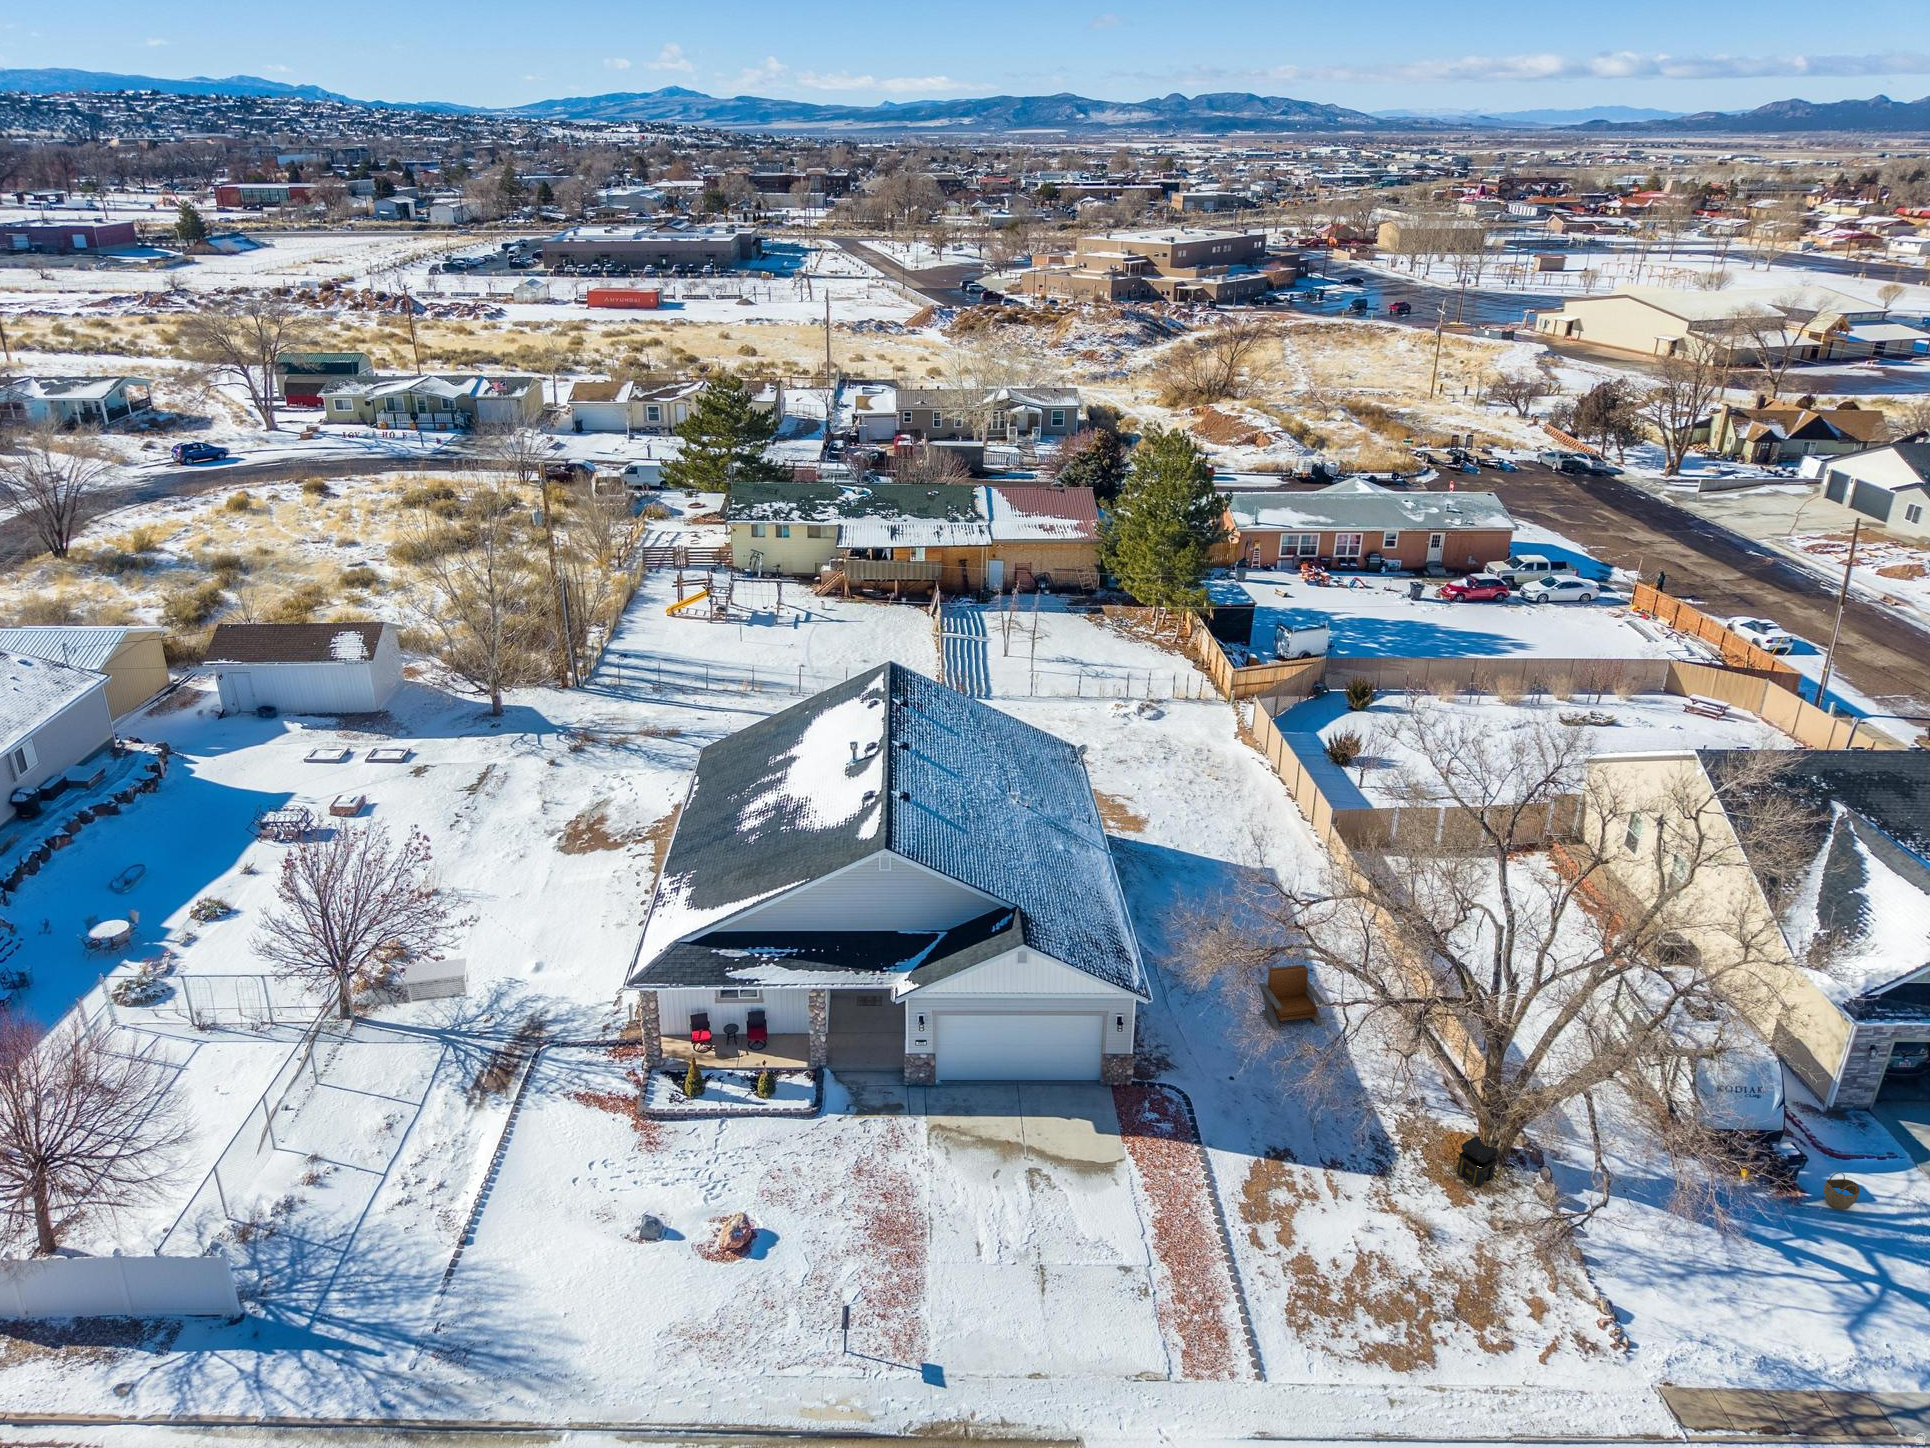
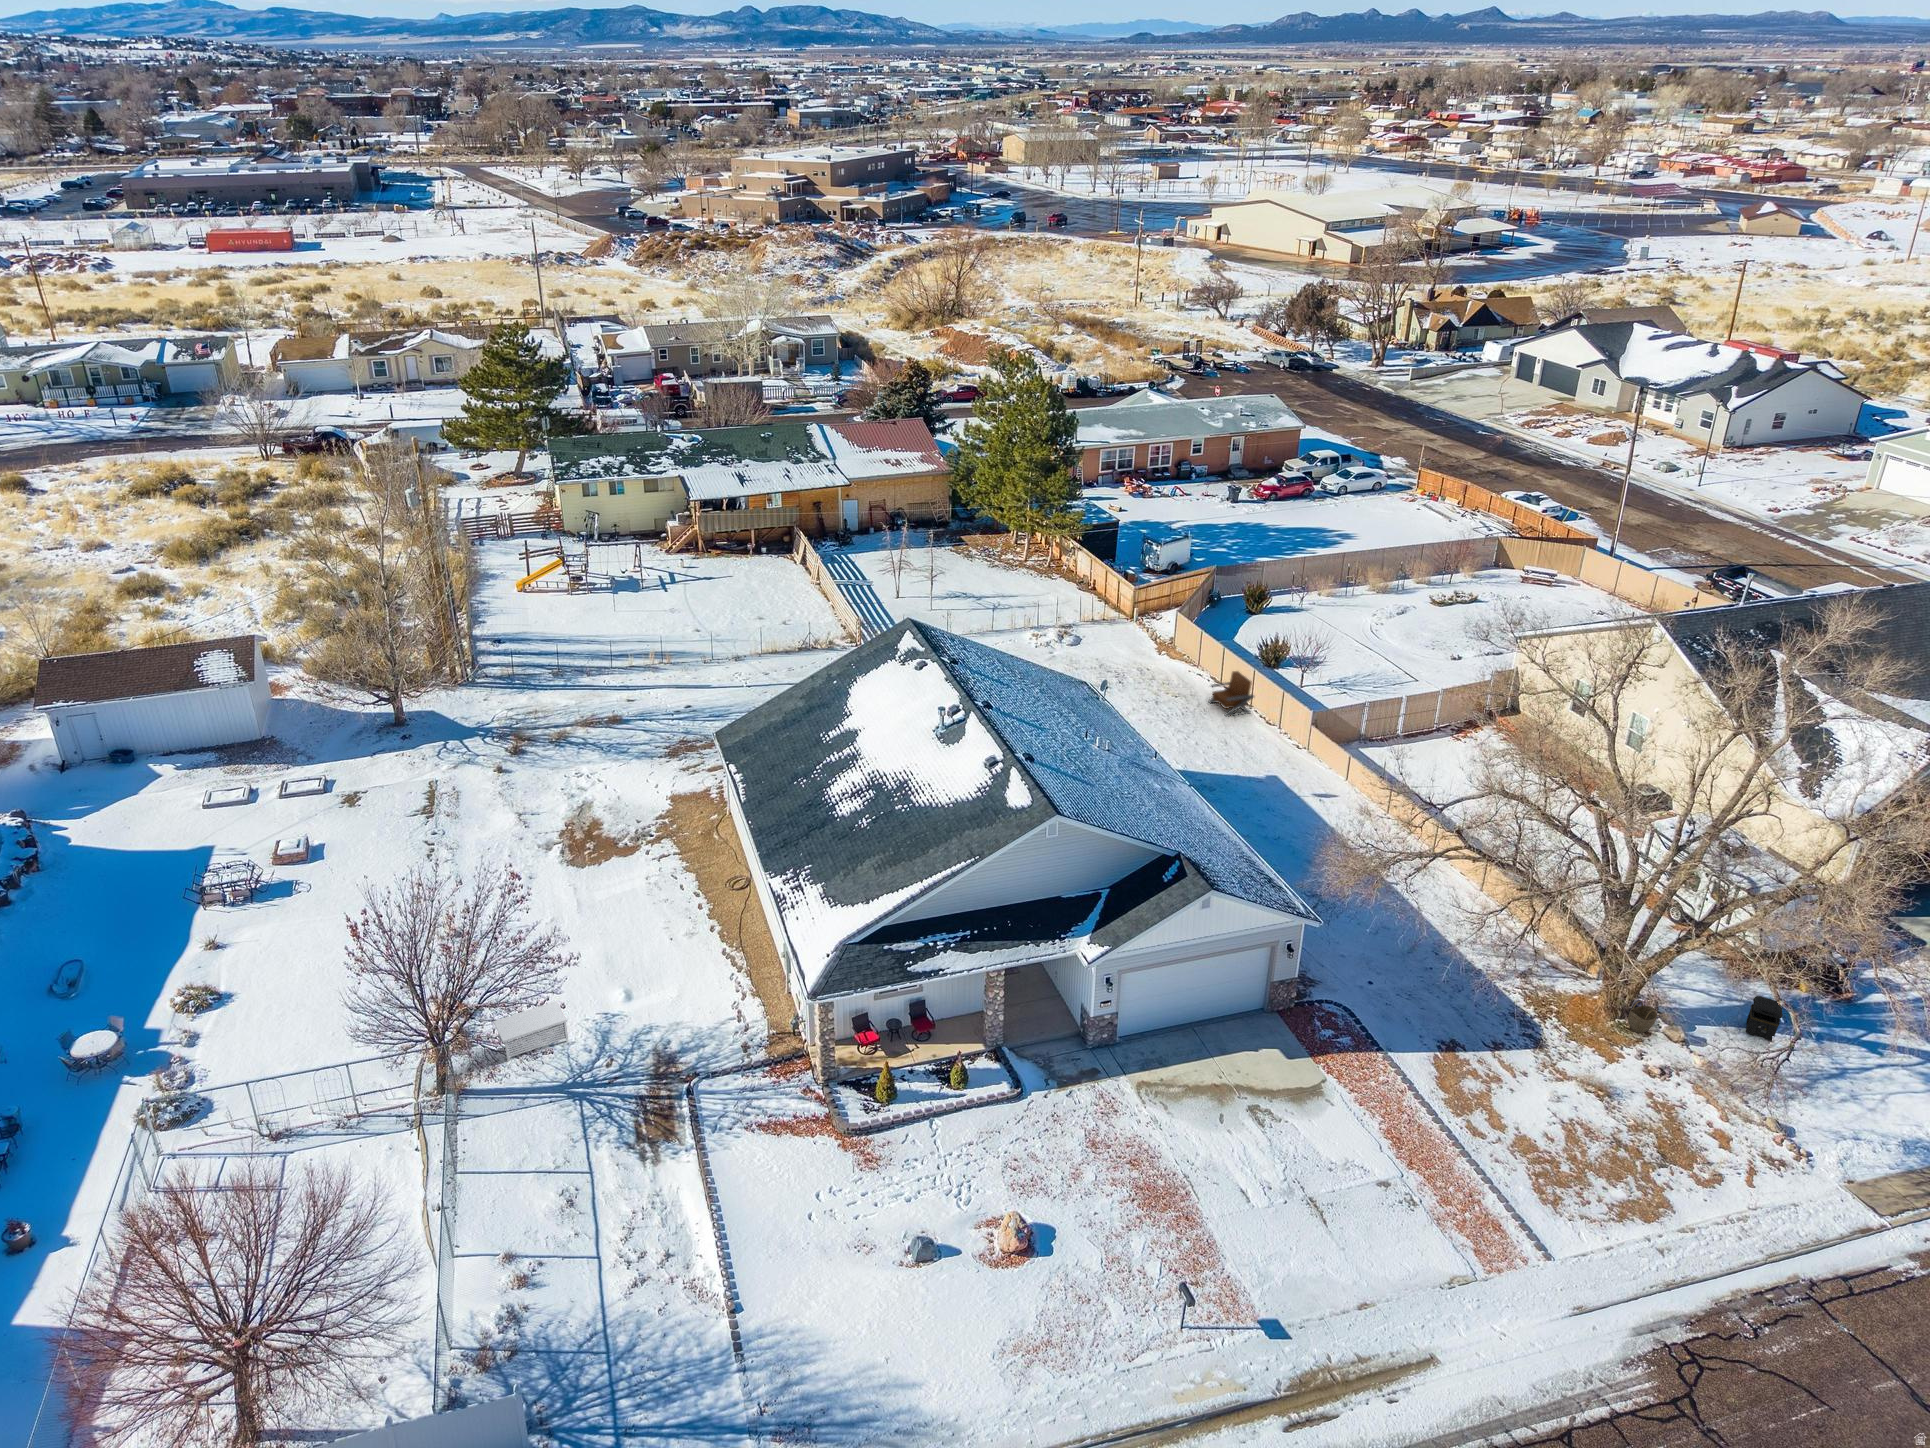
lounge chair: present [1259,965,1325,1030] -> present [1209,671,1254,717]
toolbox: present [1457,1136,1499,1187] -> present [1746,996,1783,1040]
woven basket: present [1823,1172,1860,1209] -> present [1628,1001,1657,1033]

